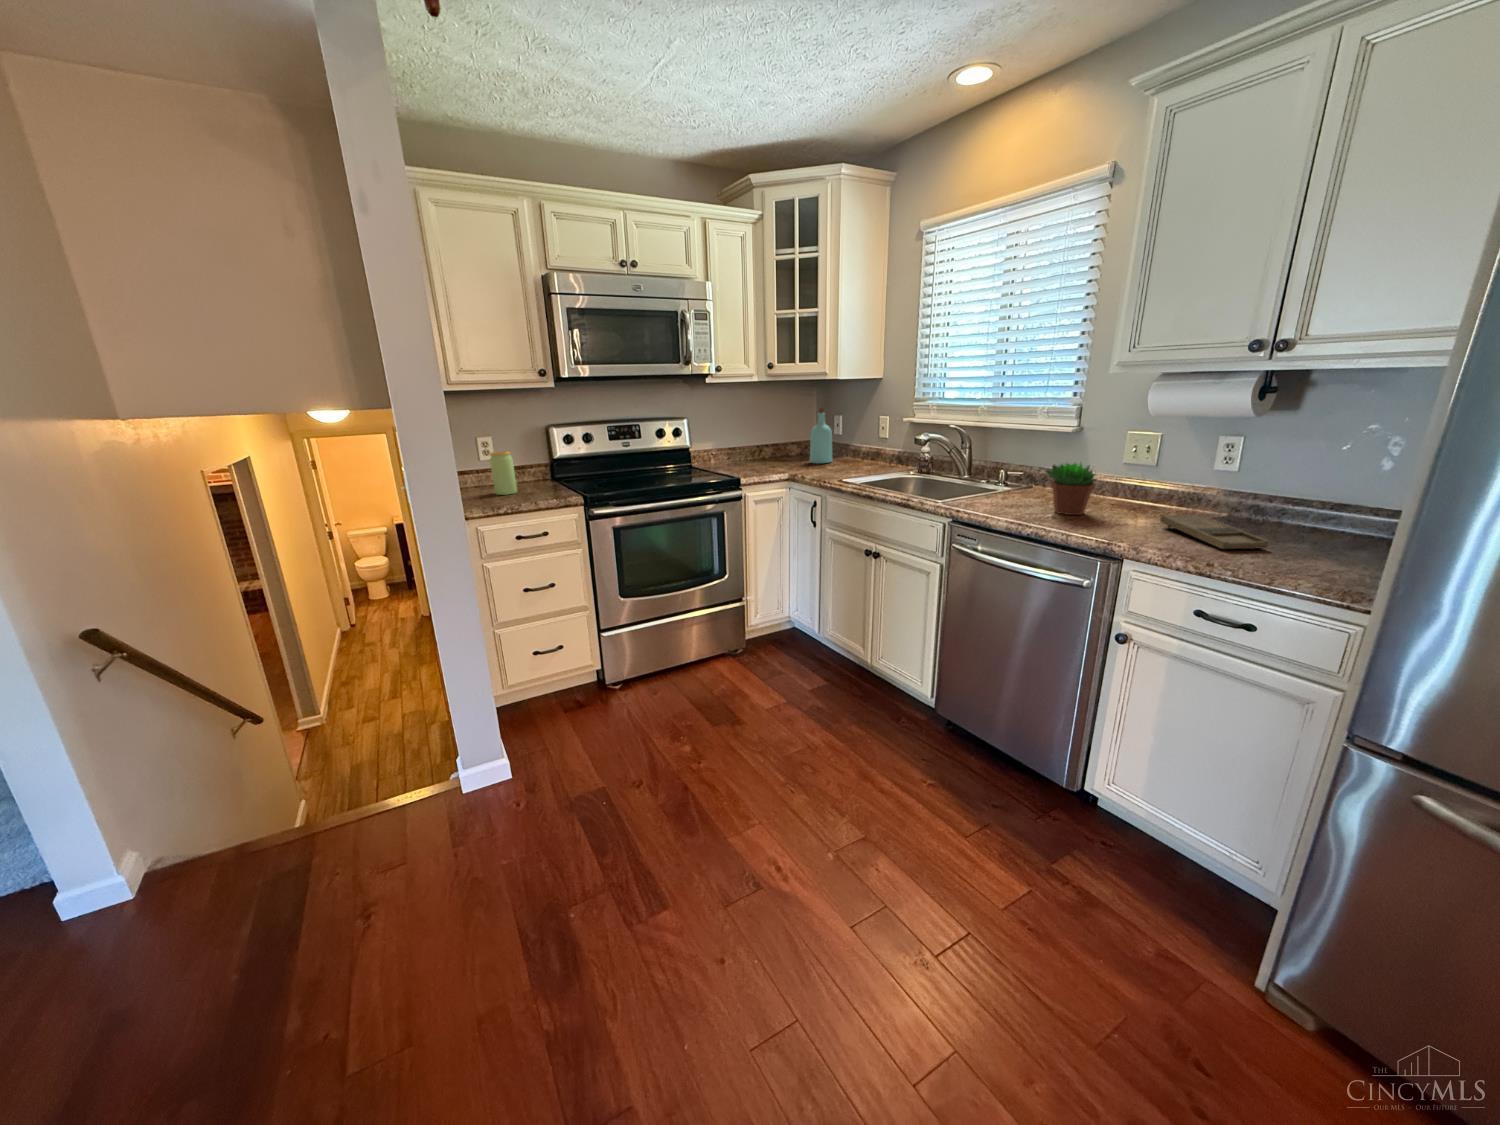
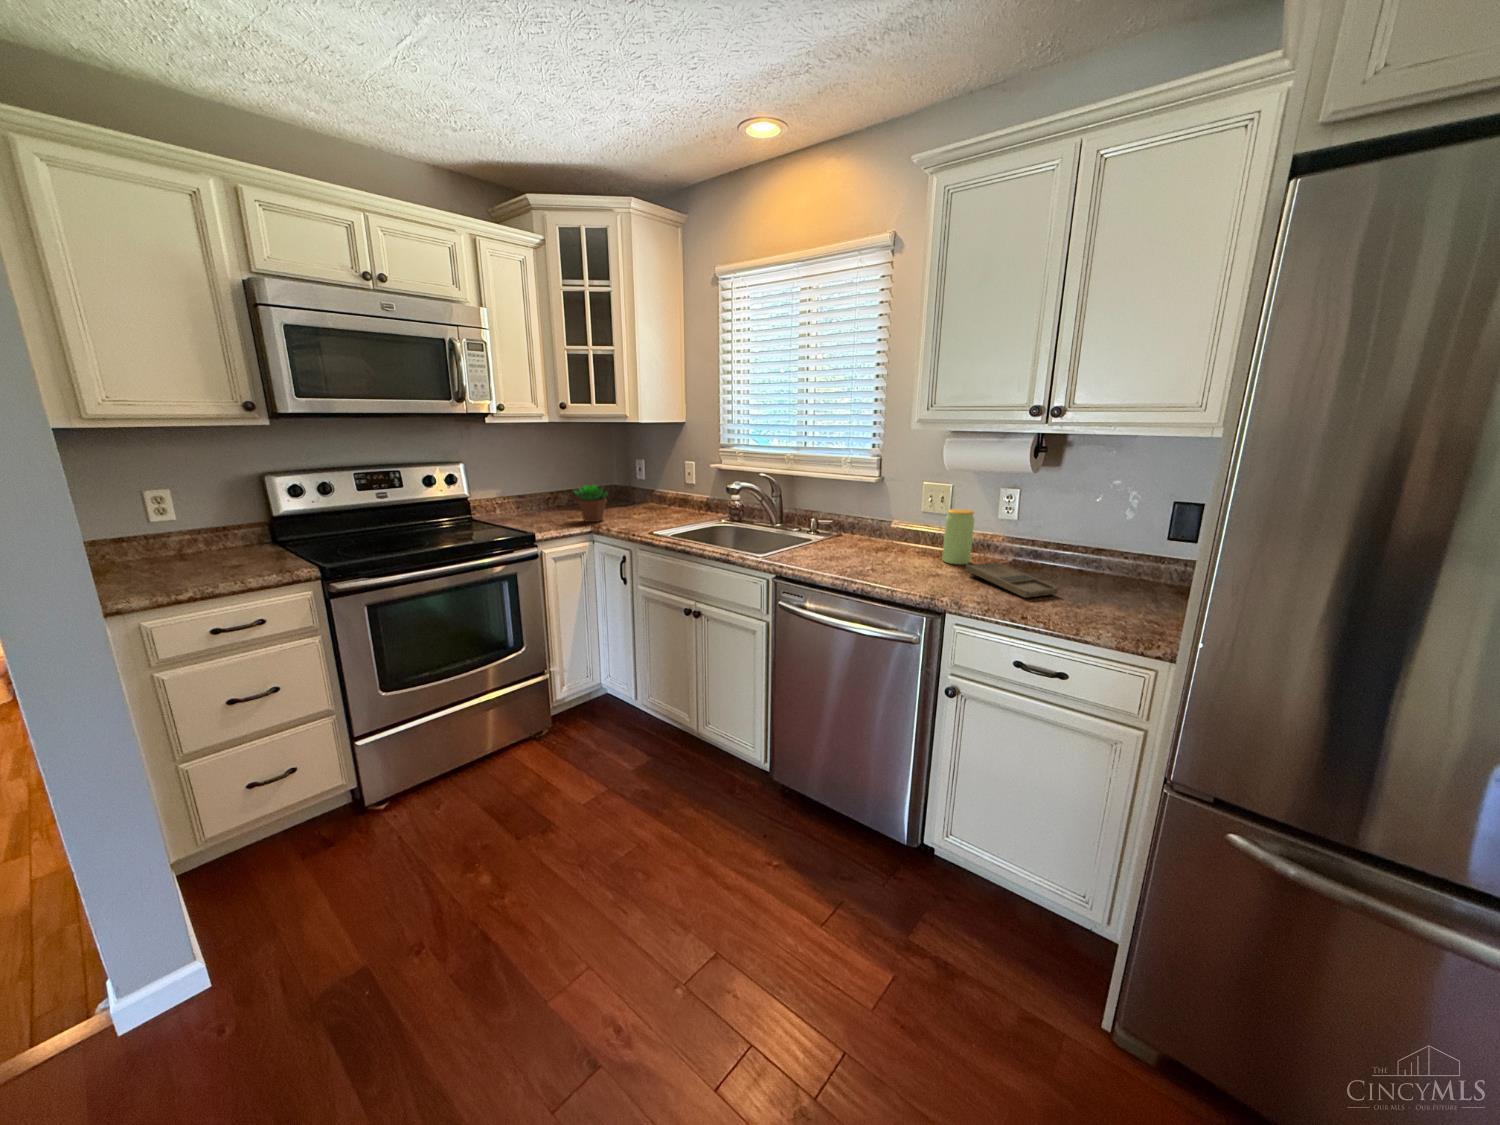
bottle: present [810,408,832,464] -> none [613,452,639,512]
jar: present [490,451,517,495] -> present [942,509,974,565]
succulent plant: present [1046,463,1099,515] -> present [573,485,608,522]

